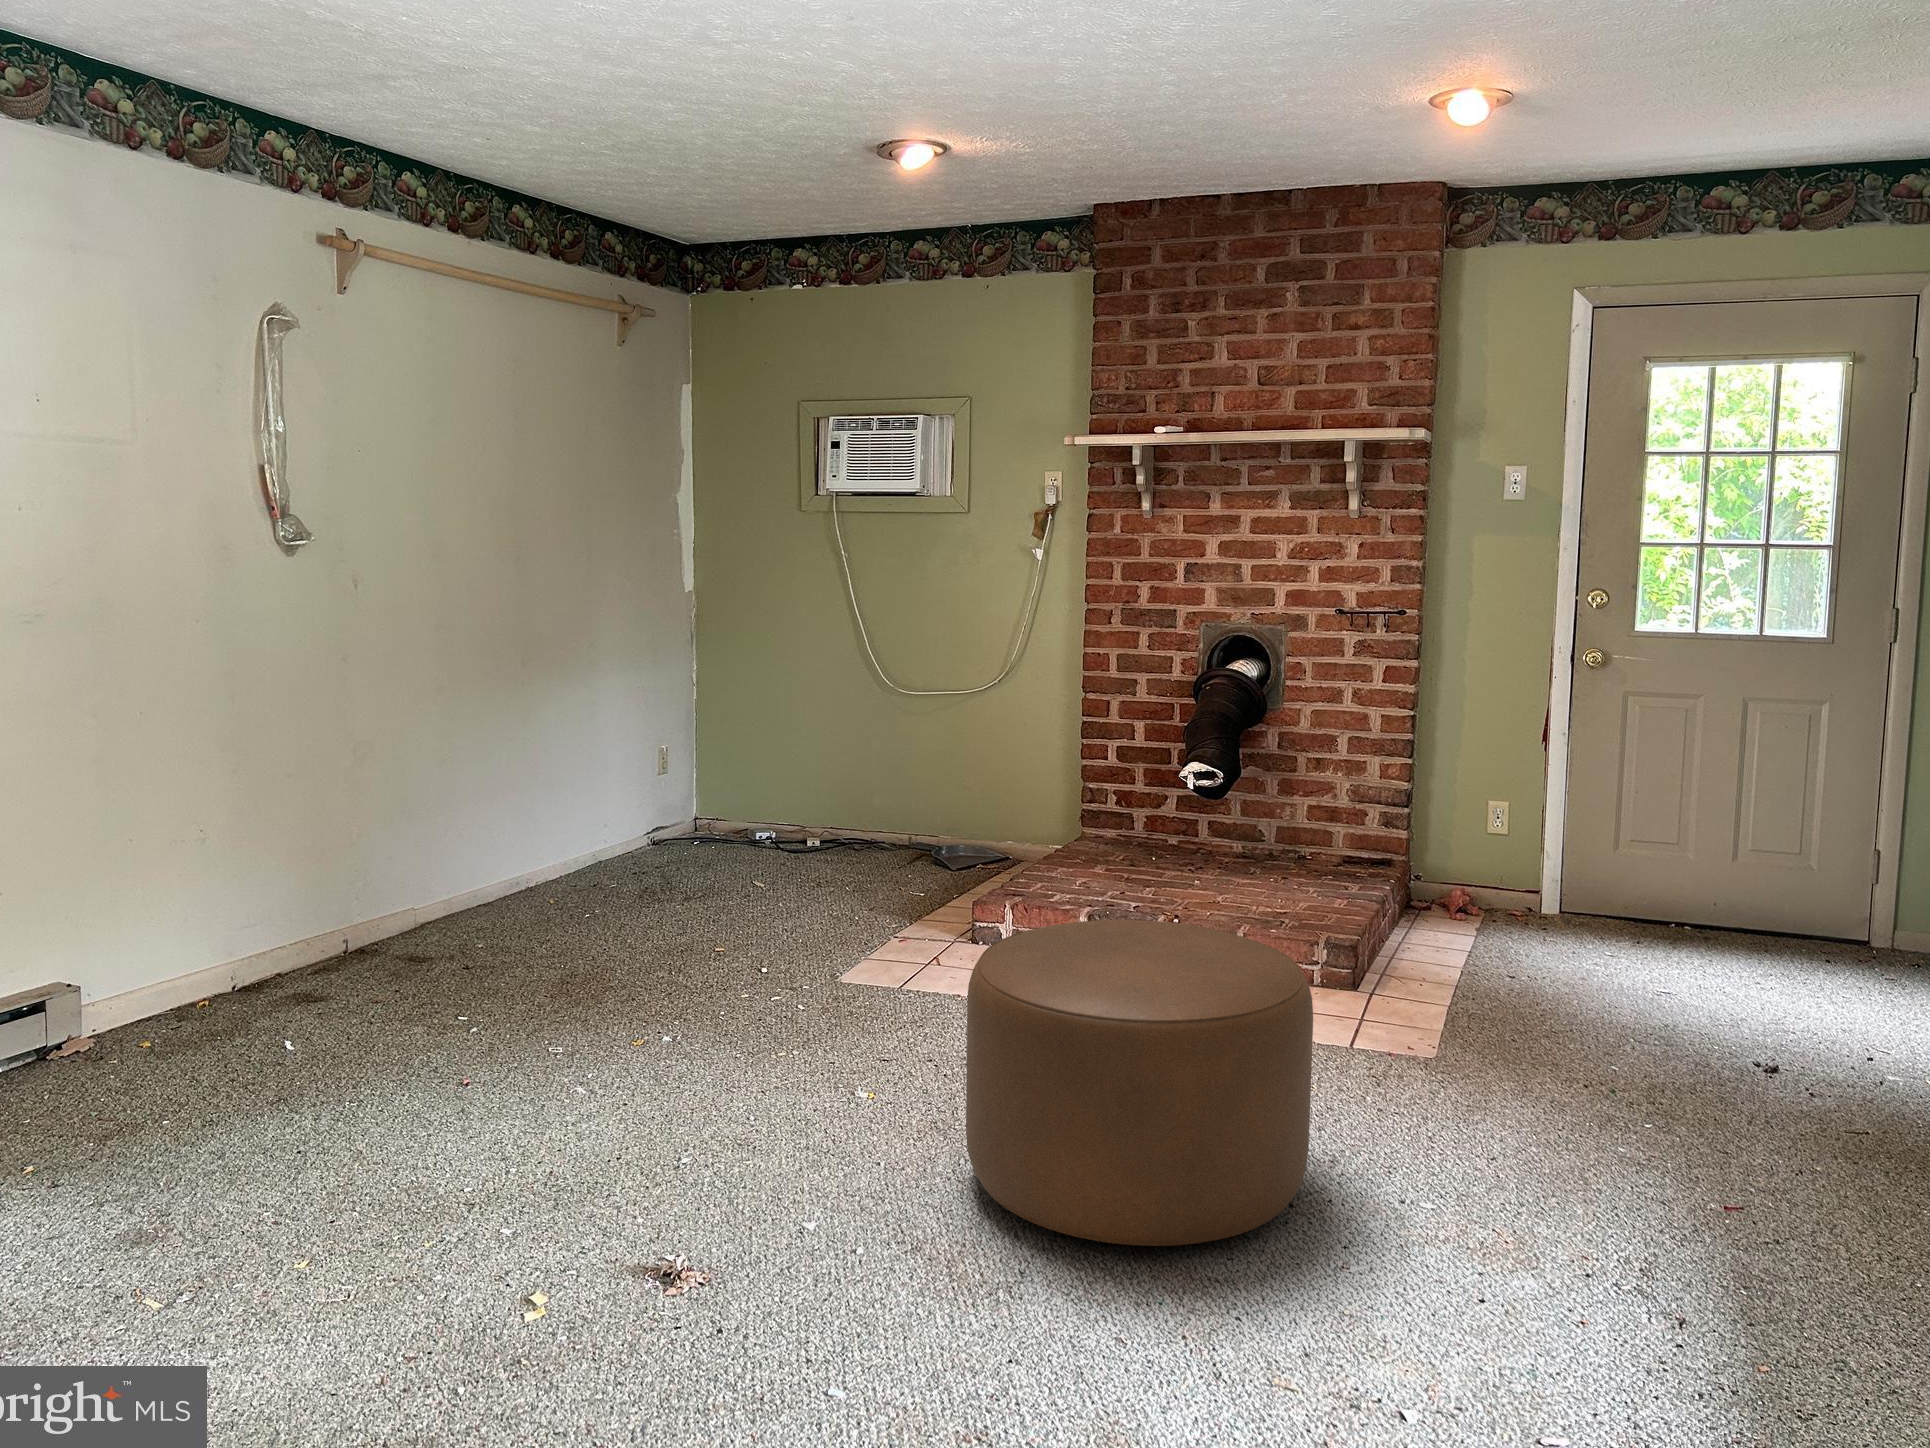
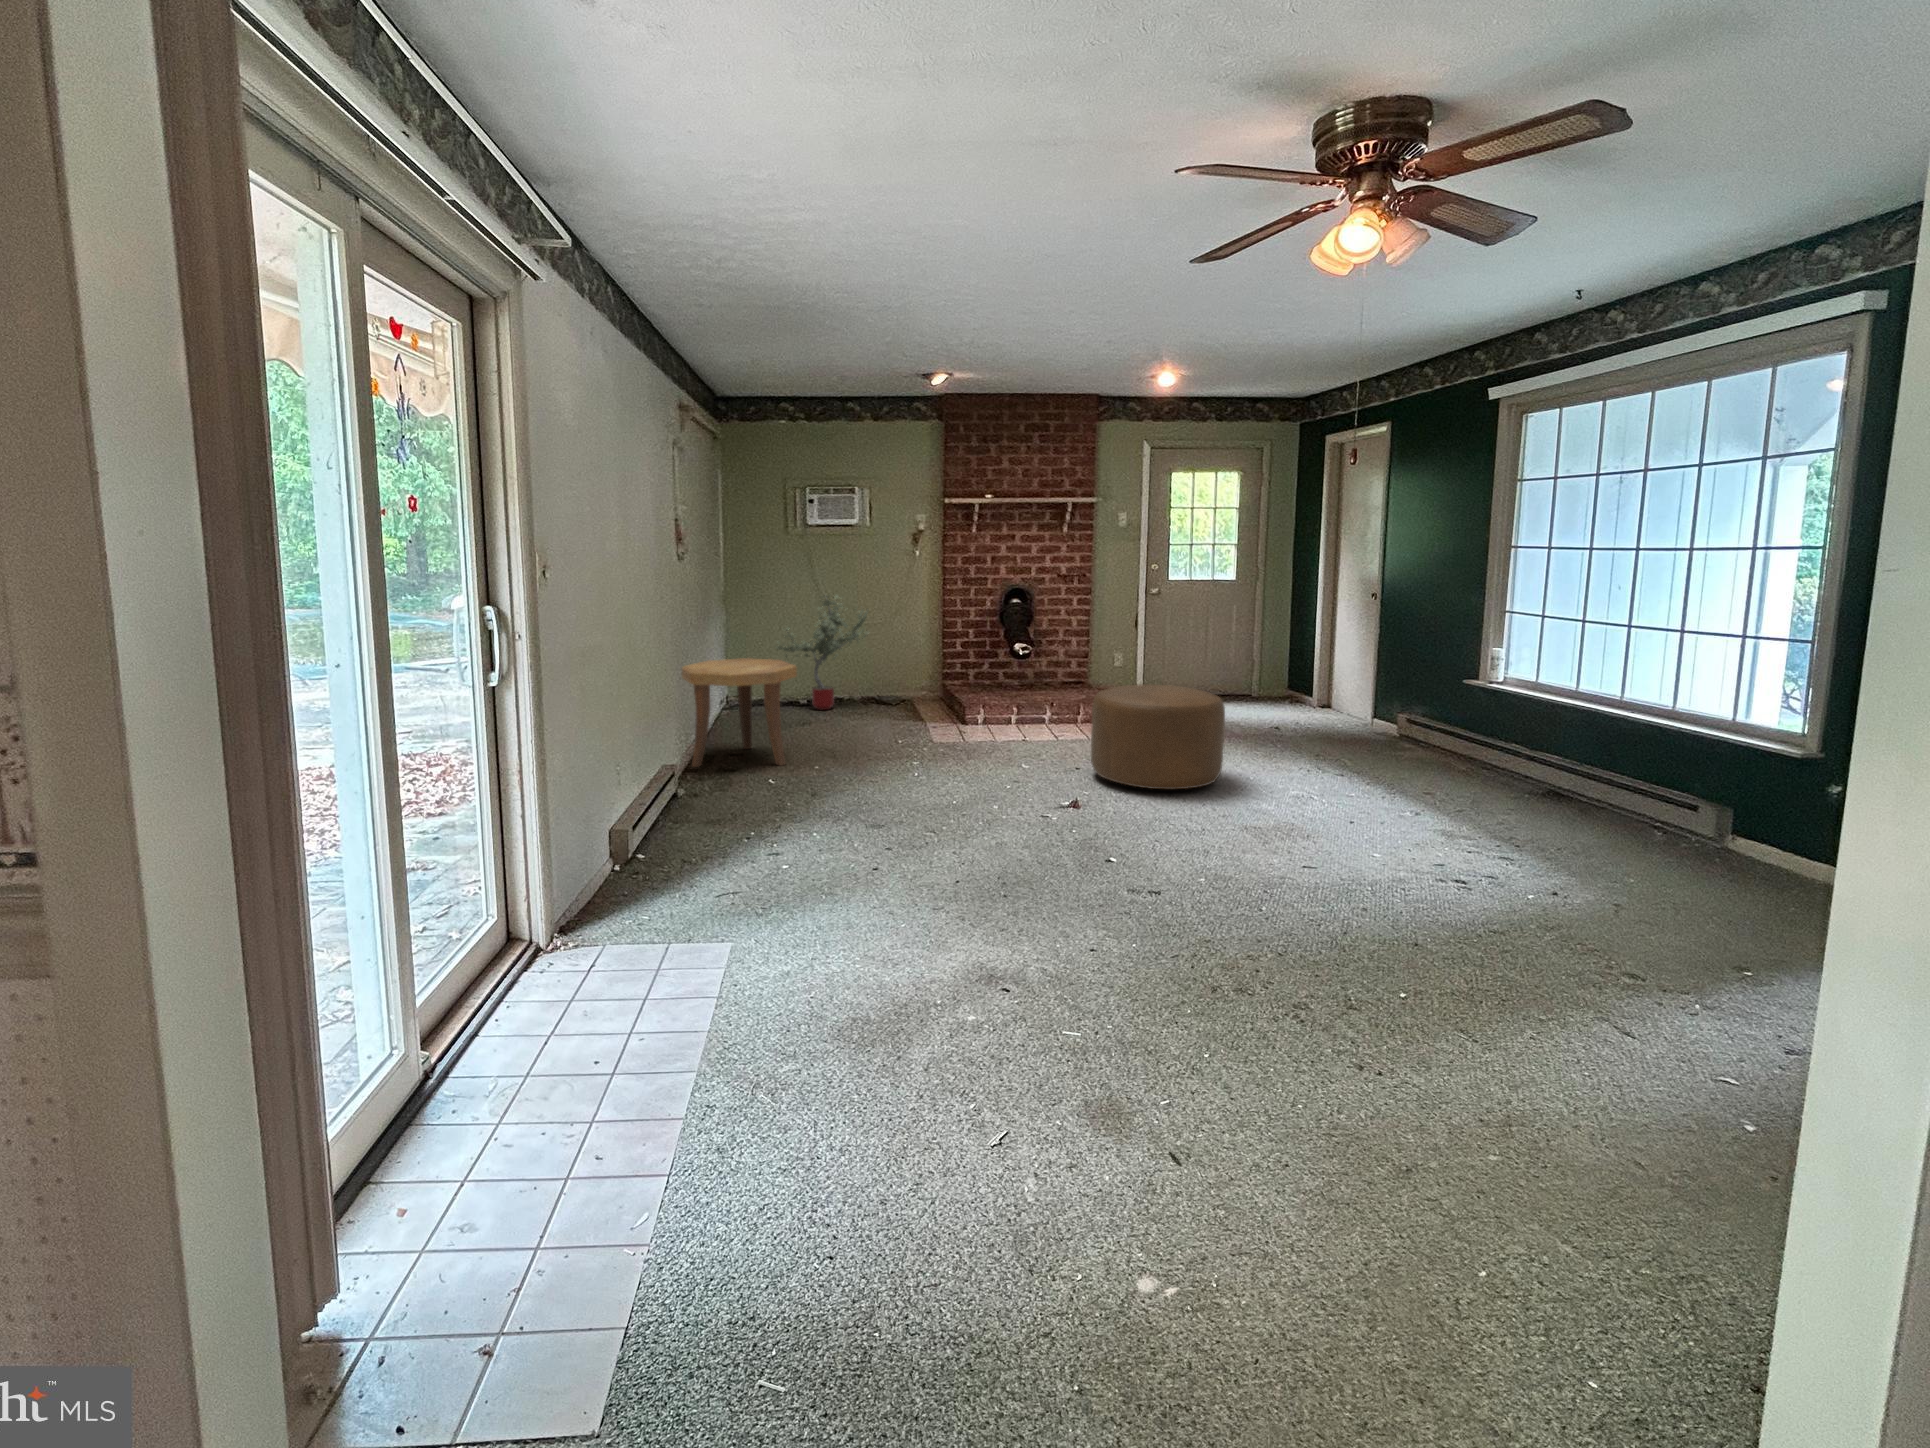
potted tree: none [741,630,911,865] -> present [777,595,868,710]
side table: none [312,759,557,992] -> present [682,658,797,767]

